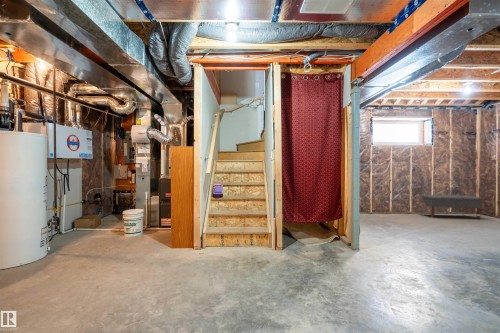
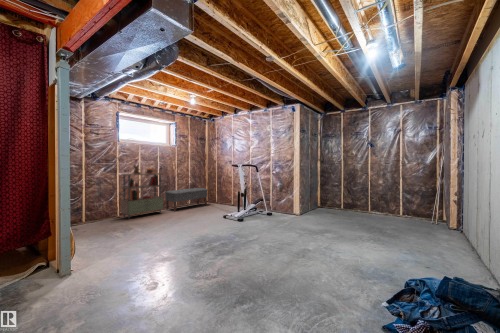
shelving unit: none [374,166,418,216] -> present [121,166,163,218]

